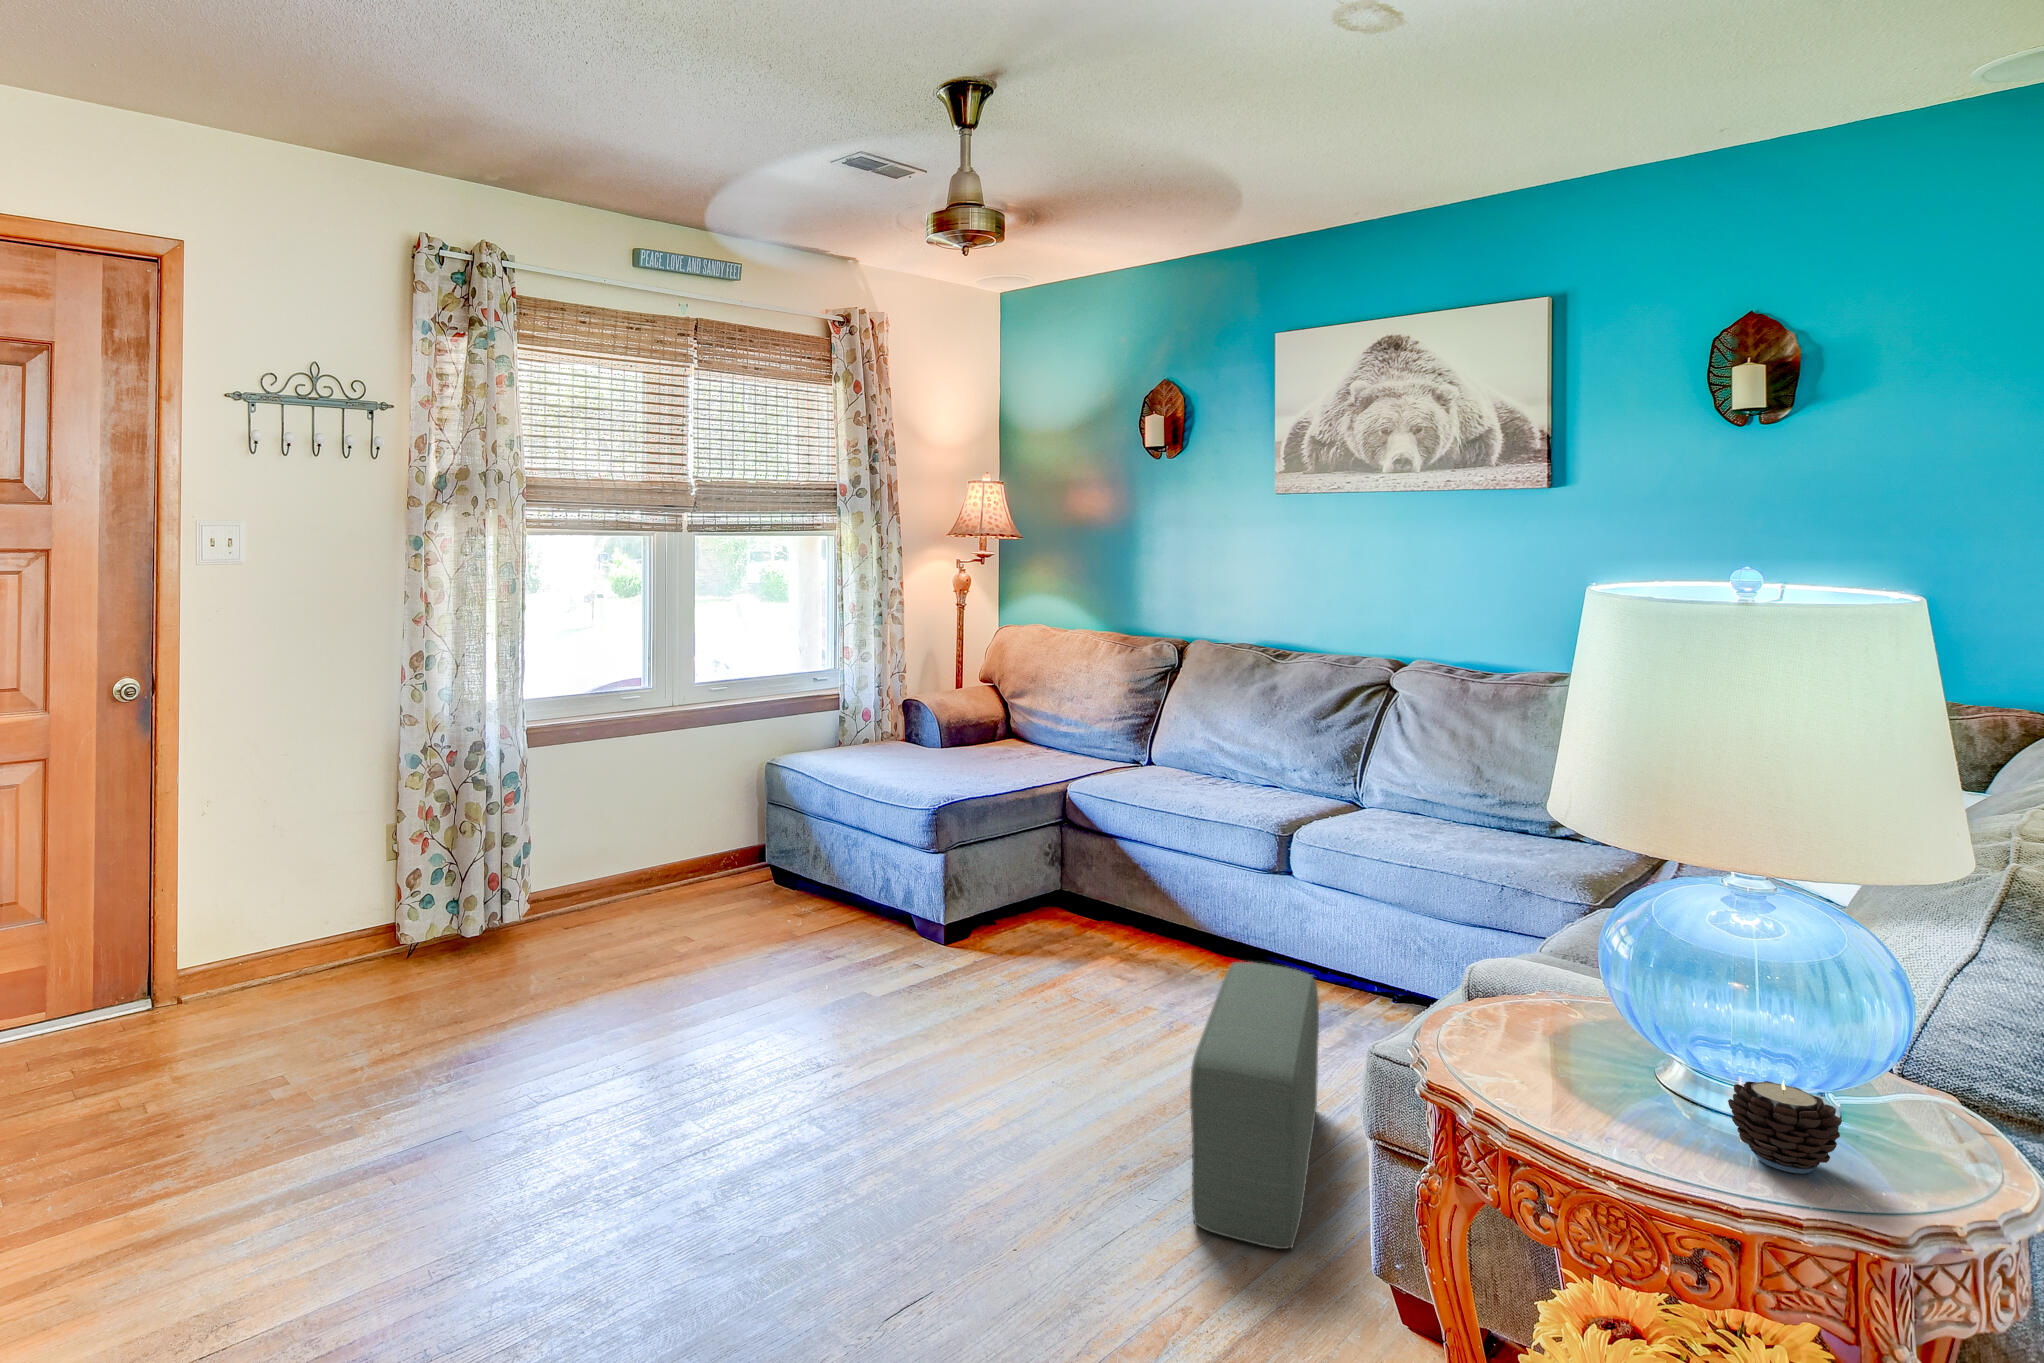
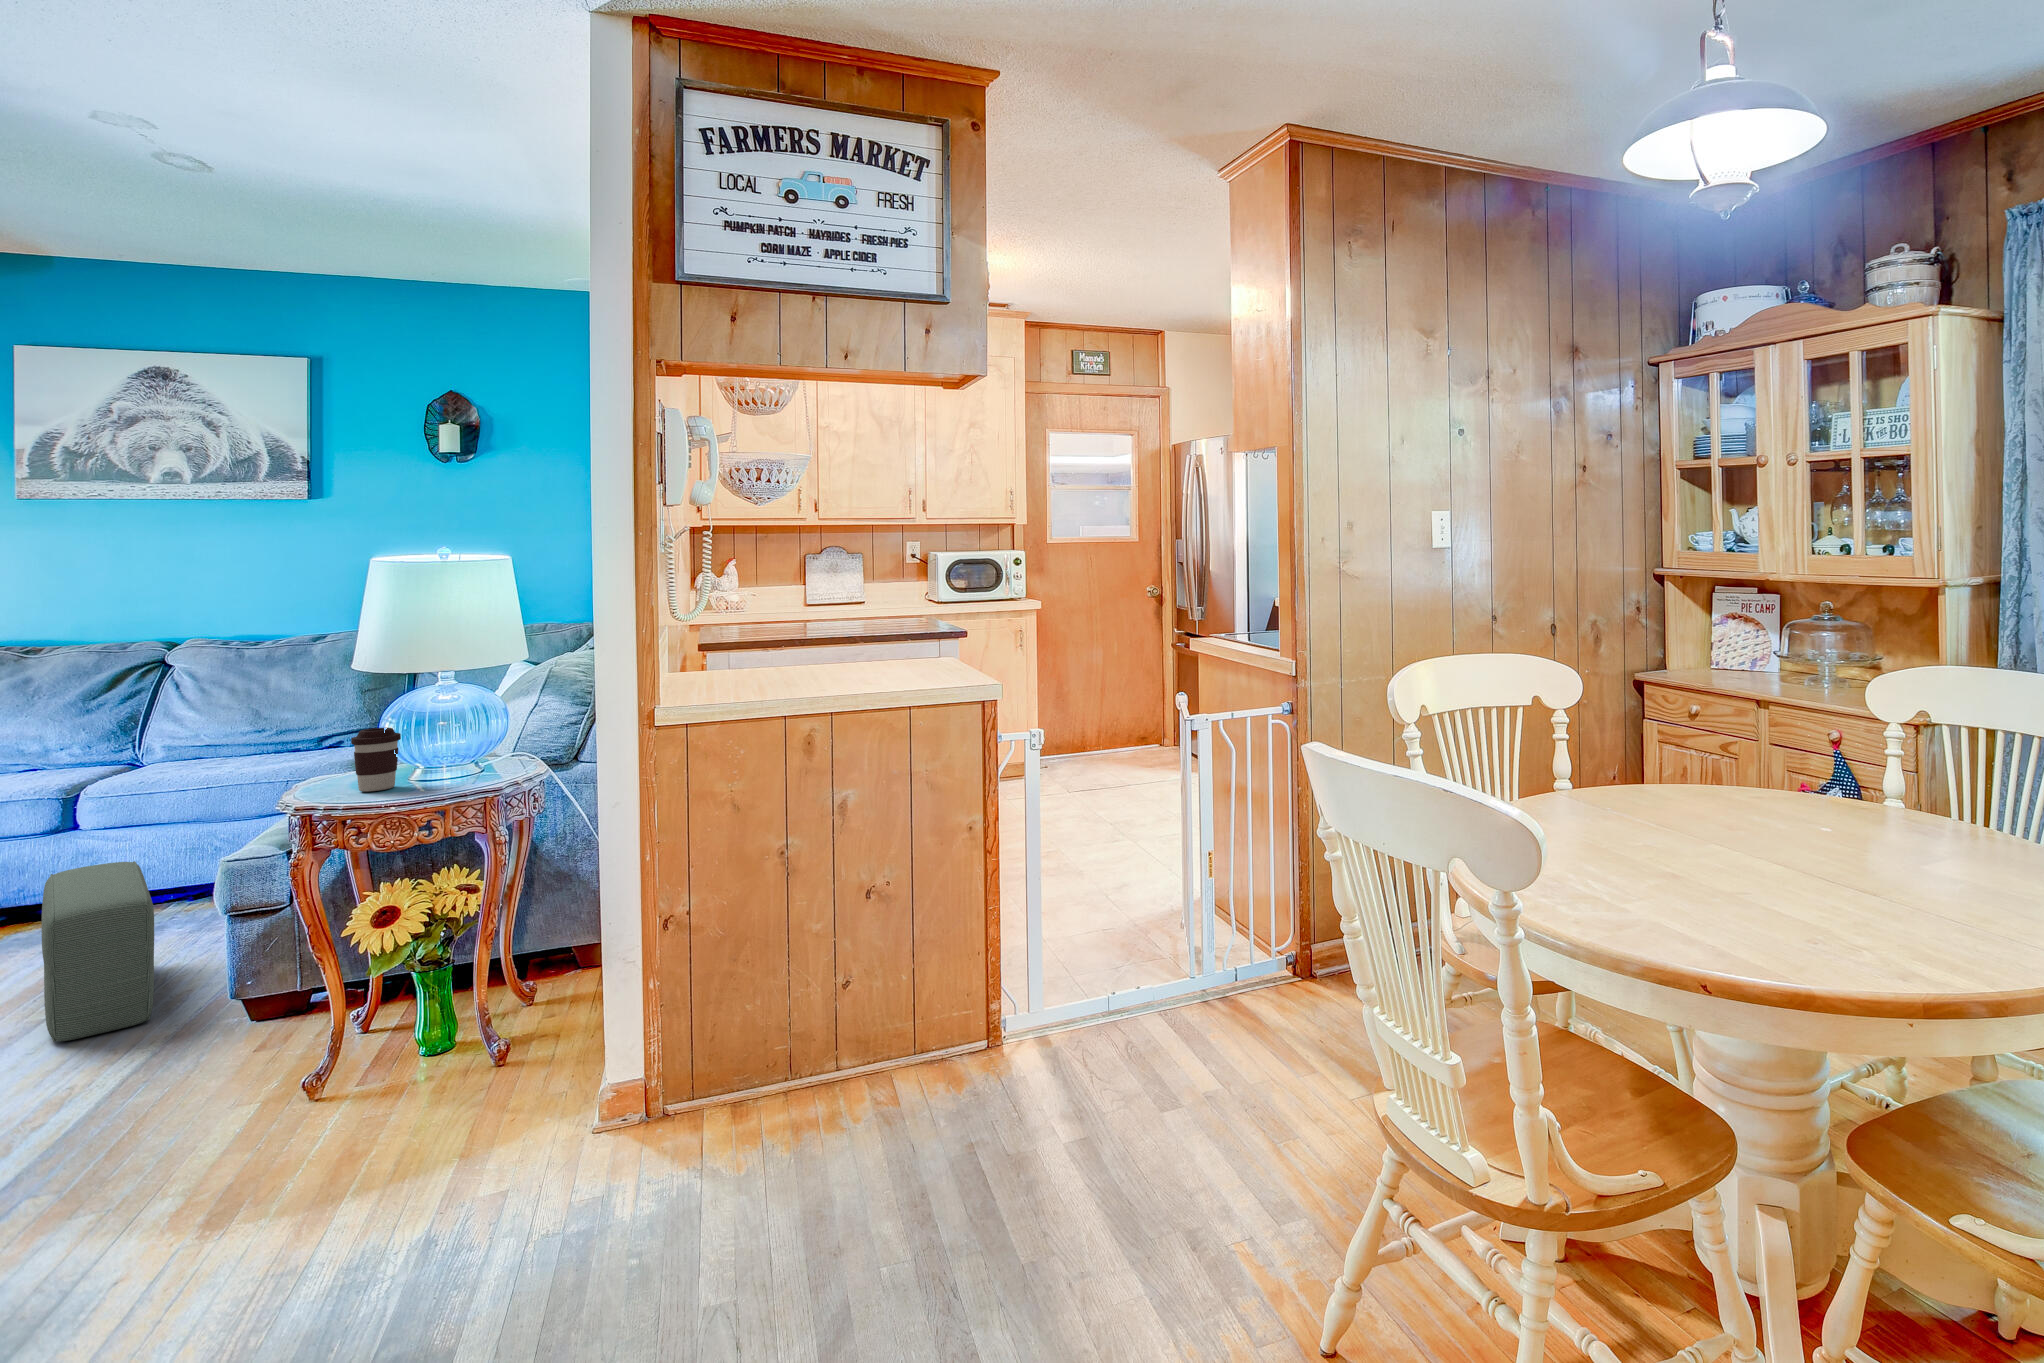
coffee cup: none [1548,965,1642,1104] -> present [351,728,401,792]
candle: present [1728,1079,1842,1174] -> none [442,746,489,784]

